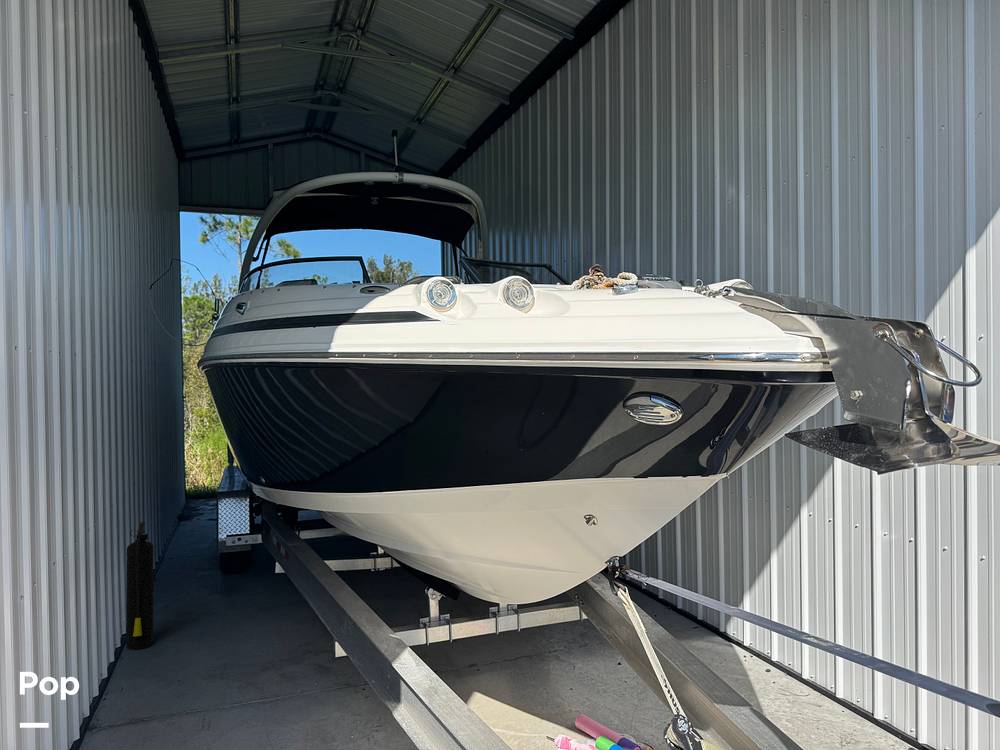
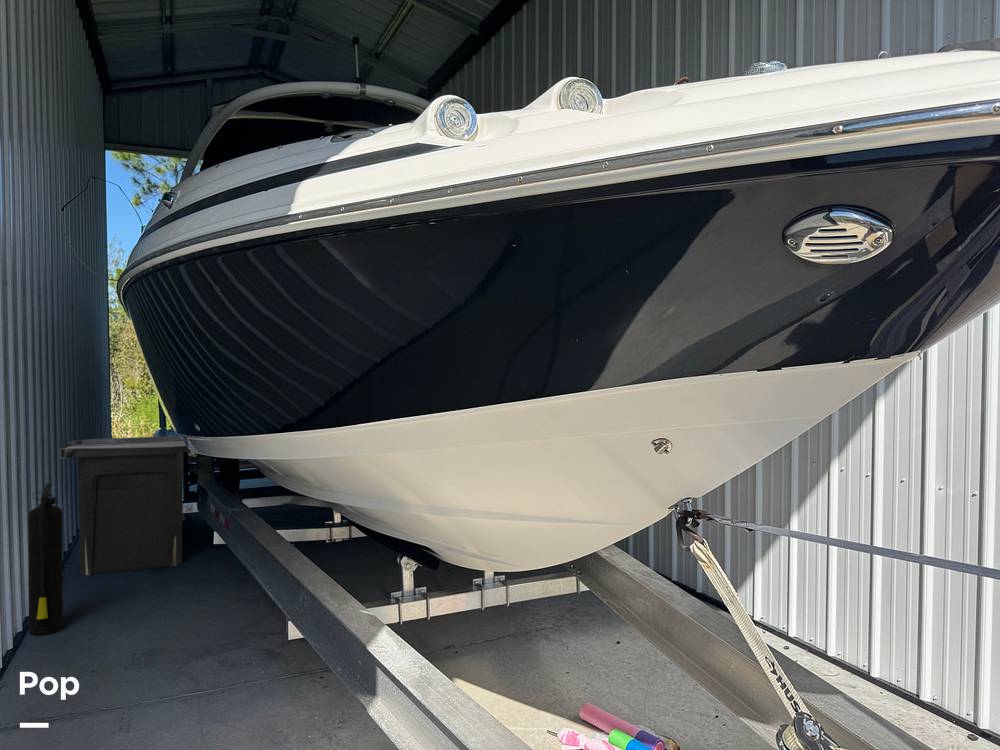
trash can: none [148,477,263,598] -> present [60,436,193,575]

